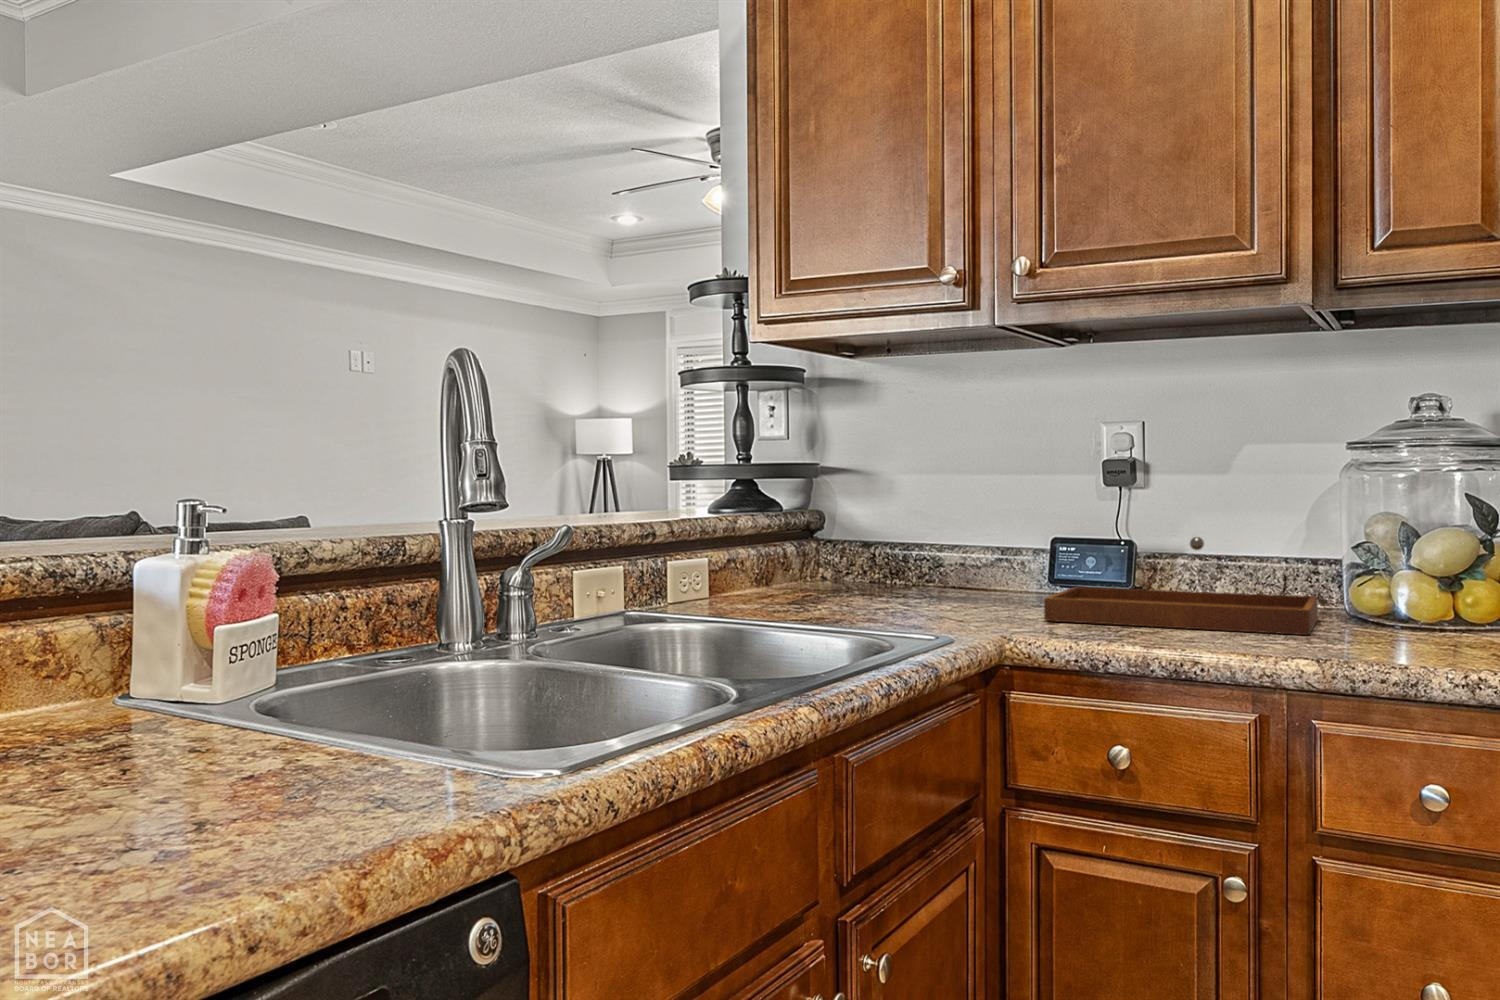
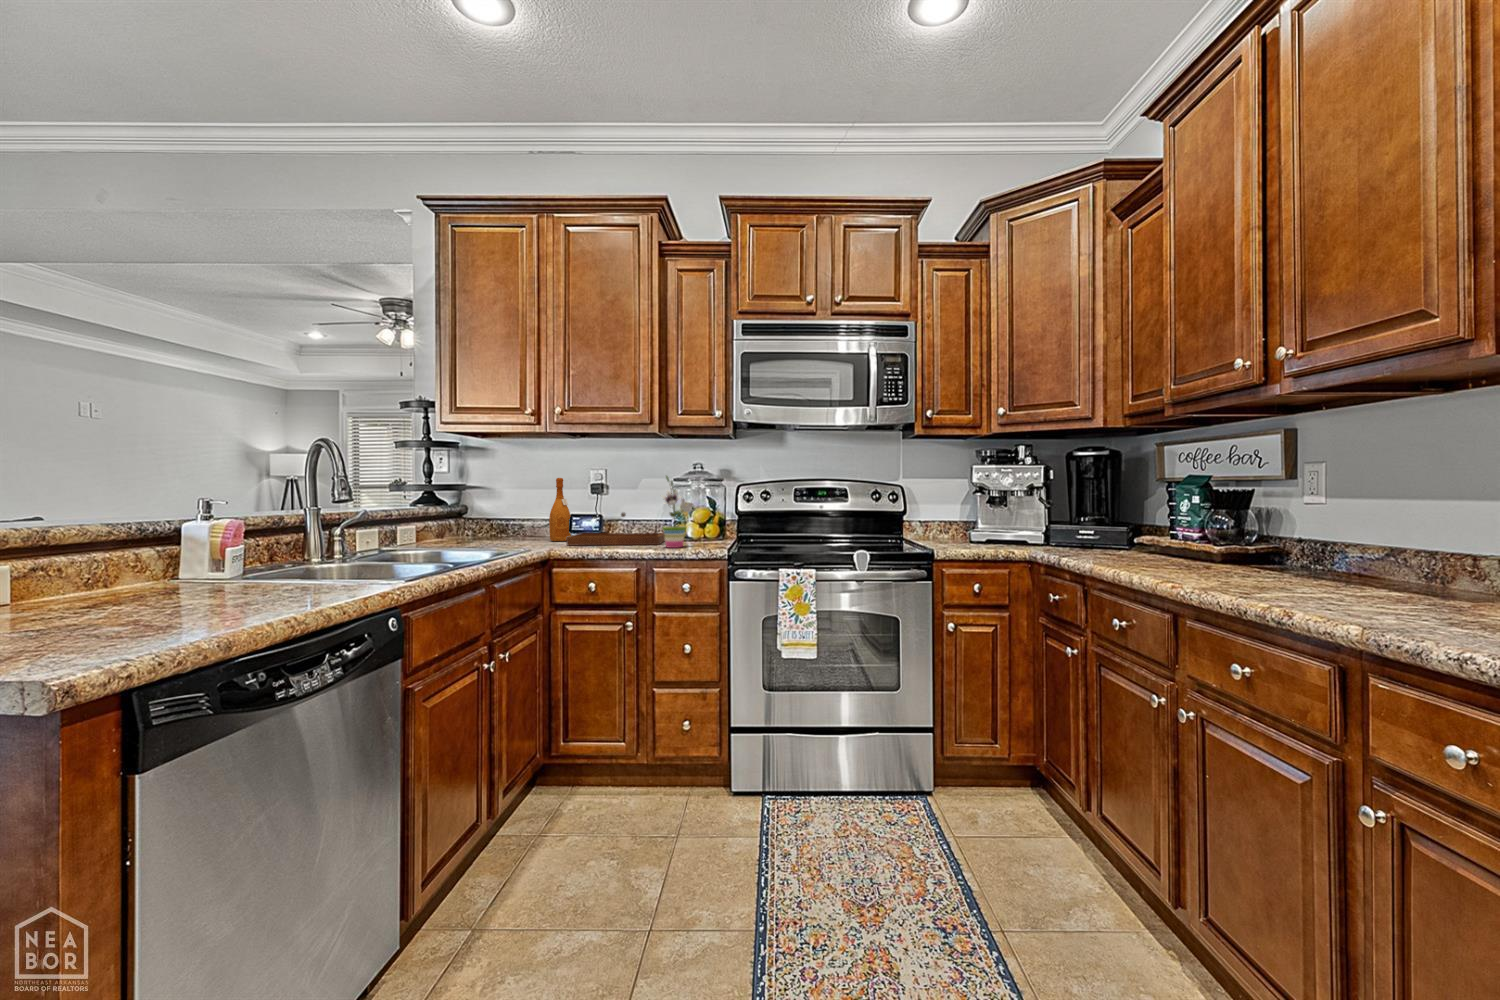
potted plant: none [1327,433,1447,652] -> present [661,476,693,548]
wine bottle: none [1002,447,1053,603] -> present [549,478,571,541]

